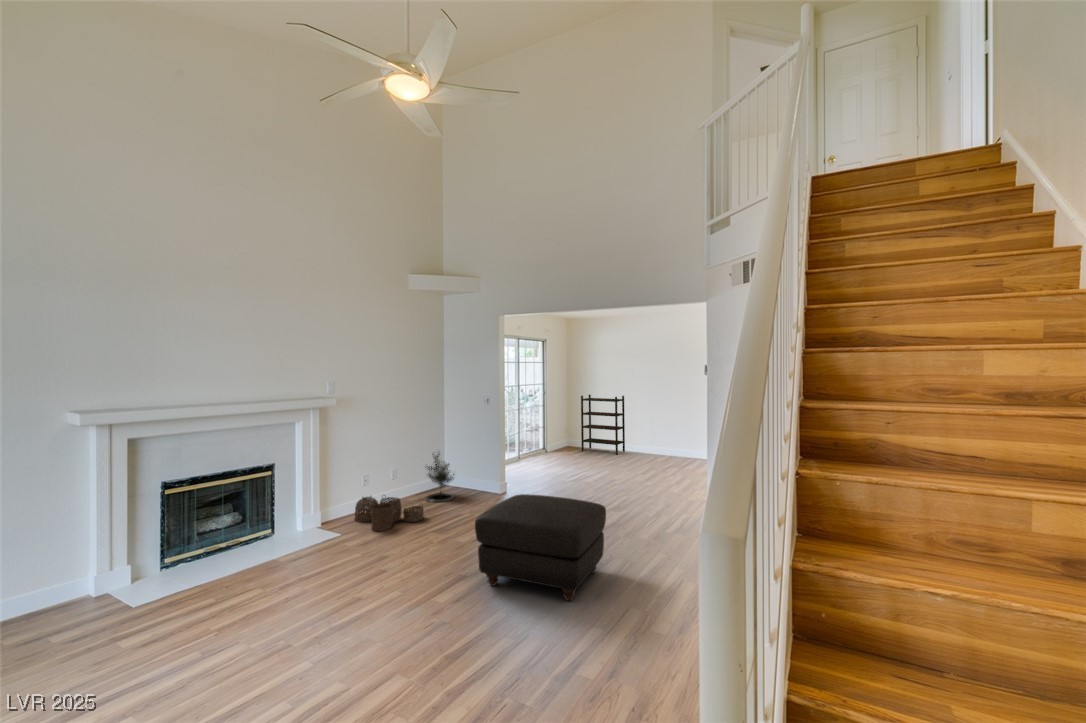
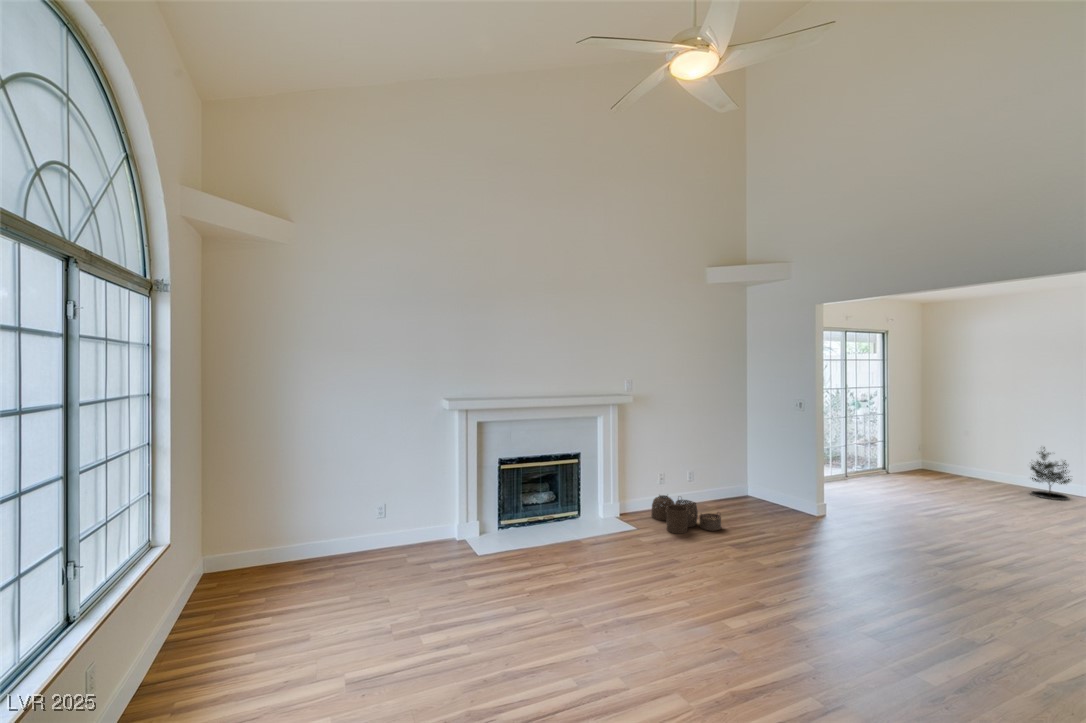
bookshelf: present [581,395,625,455] -> none [943,404,1021,490]
potted tree: present [426,453,454,502] -> present [1030,447,1071,500]
ottoman: present [475,494,606,601] -> none [775,527,979,687]

